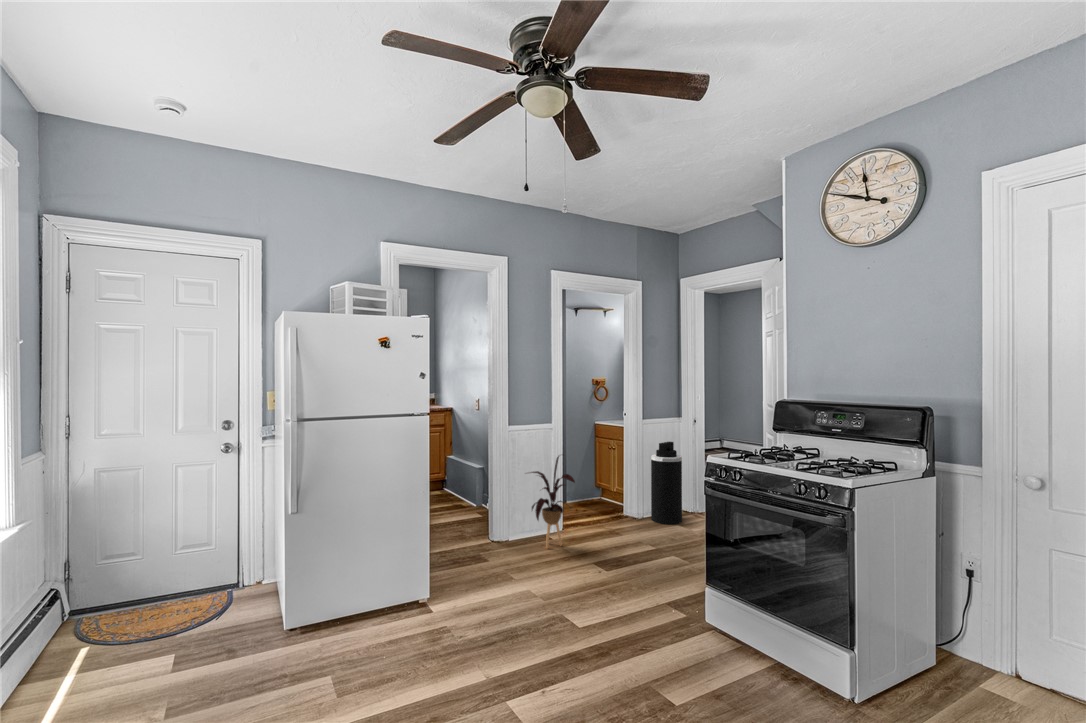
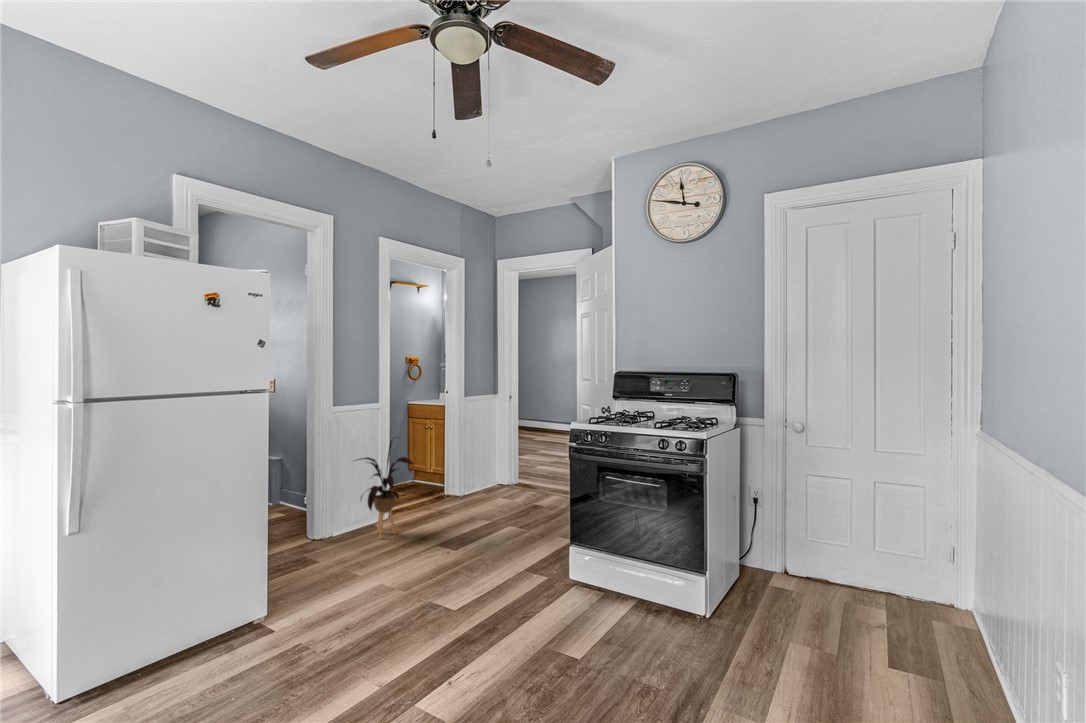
trash can: present [651,442,682,524] -> none [472,419,502,499]

